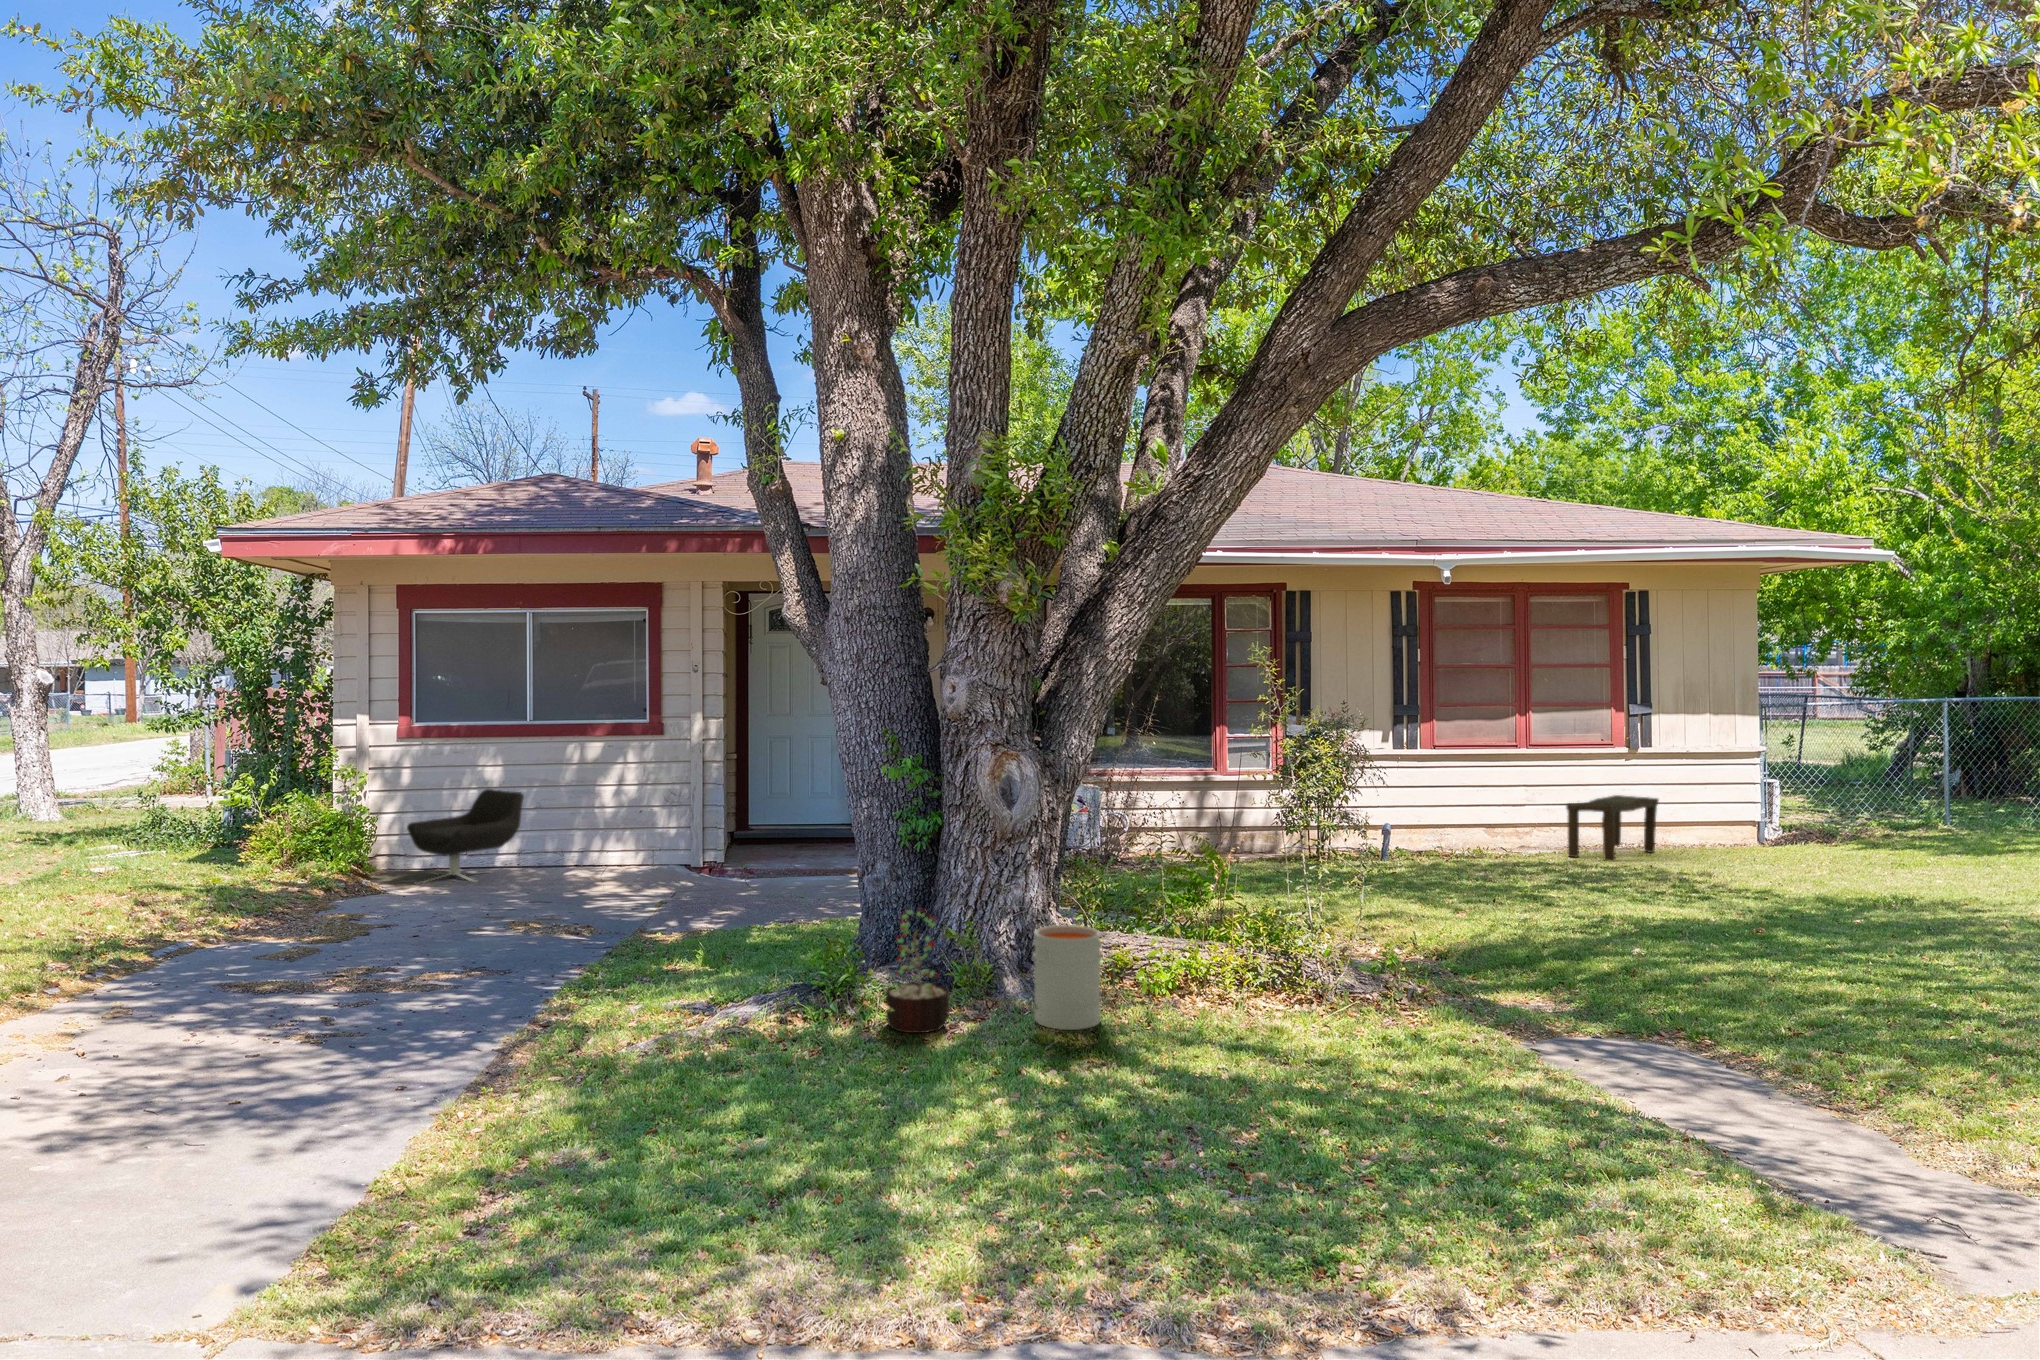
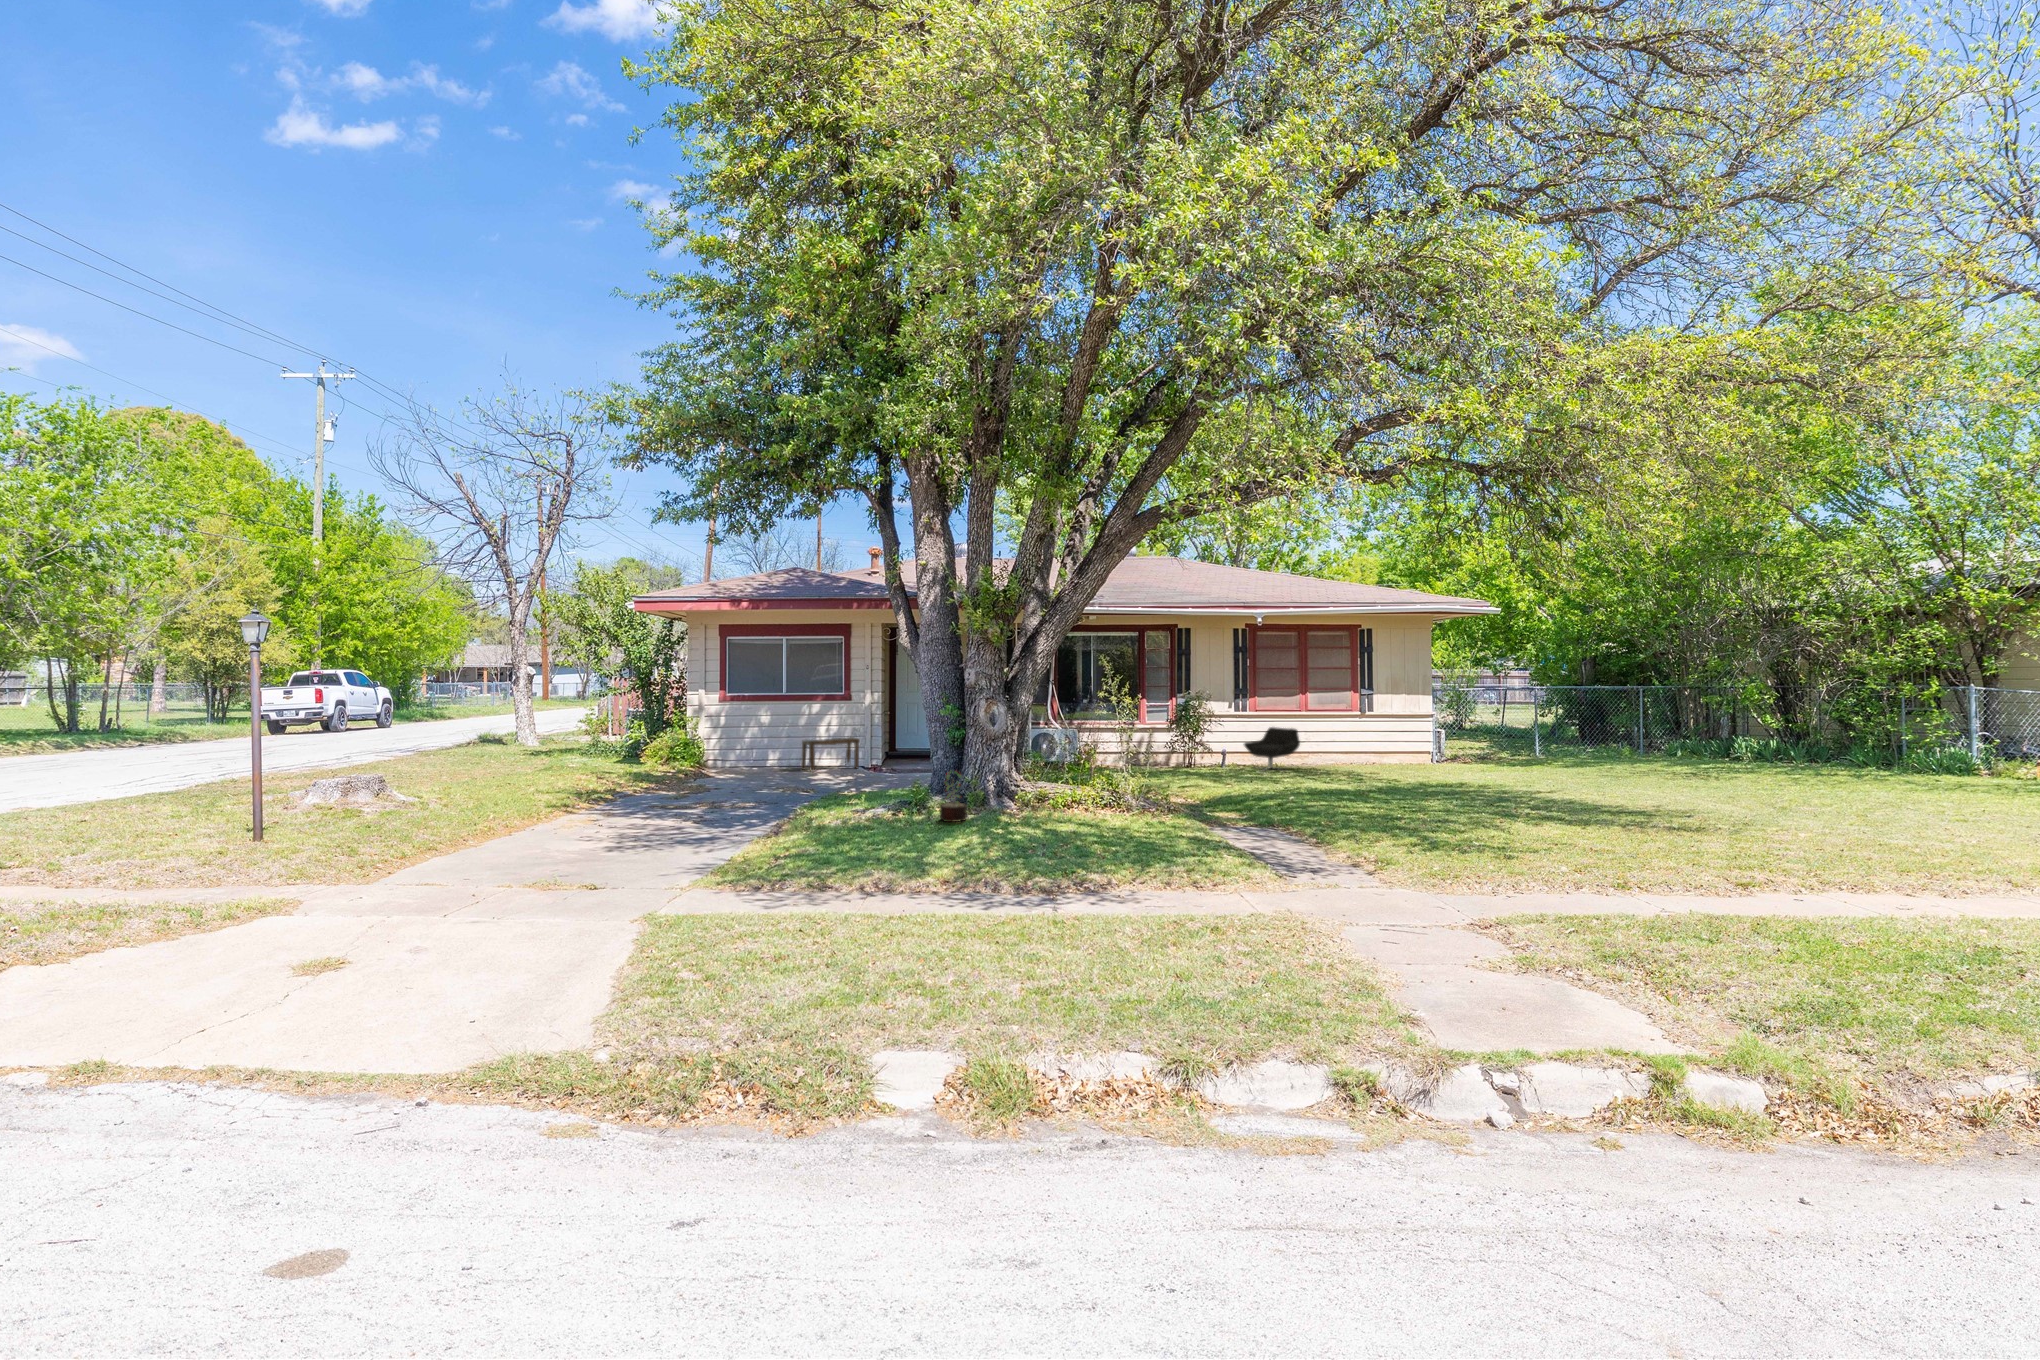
lounge chair: present [407,789,524,882] -> present [1244,727,1300,769]
bench: present [1566,795,1659,862] -> present [801,737,860,771]
bucket: present [1033,925,1102,1030] -> none [1004,779,1041,822]

